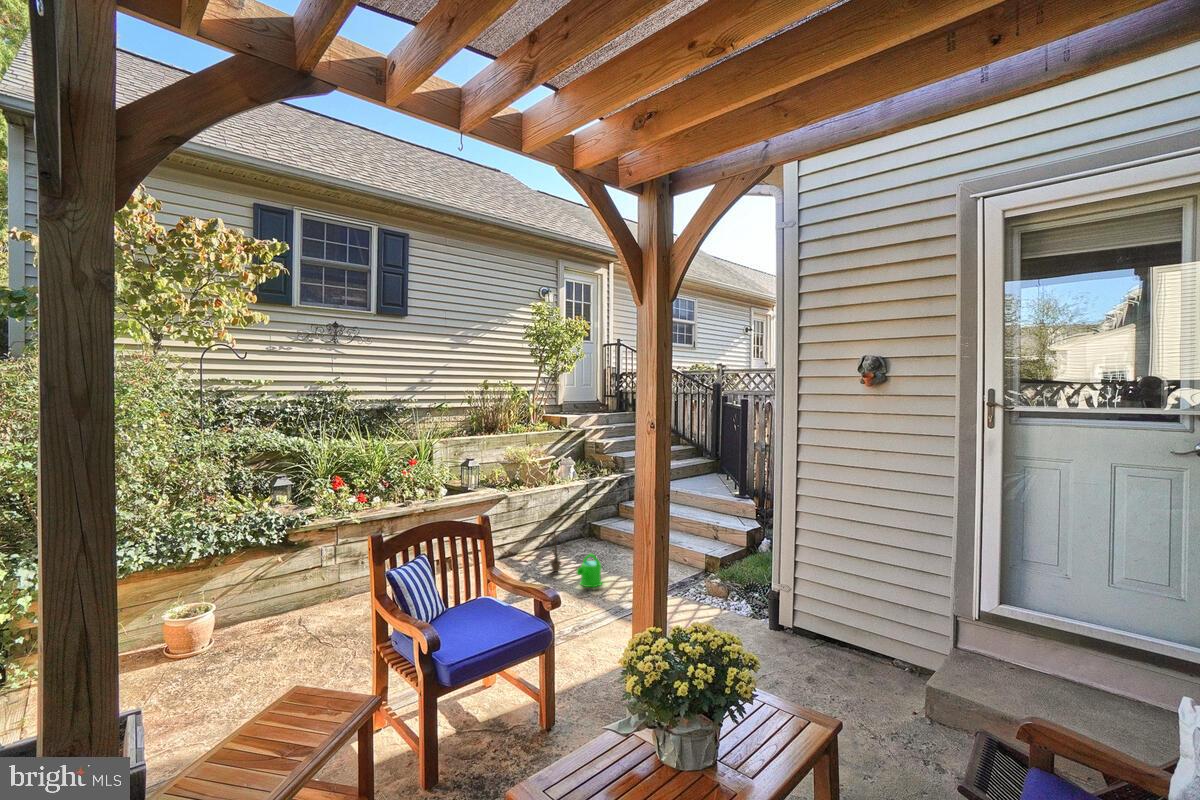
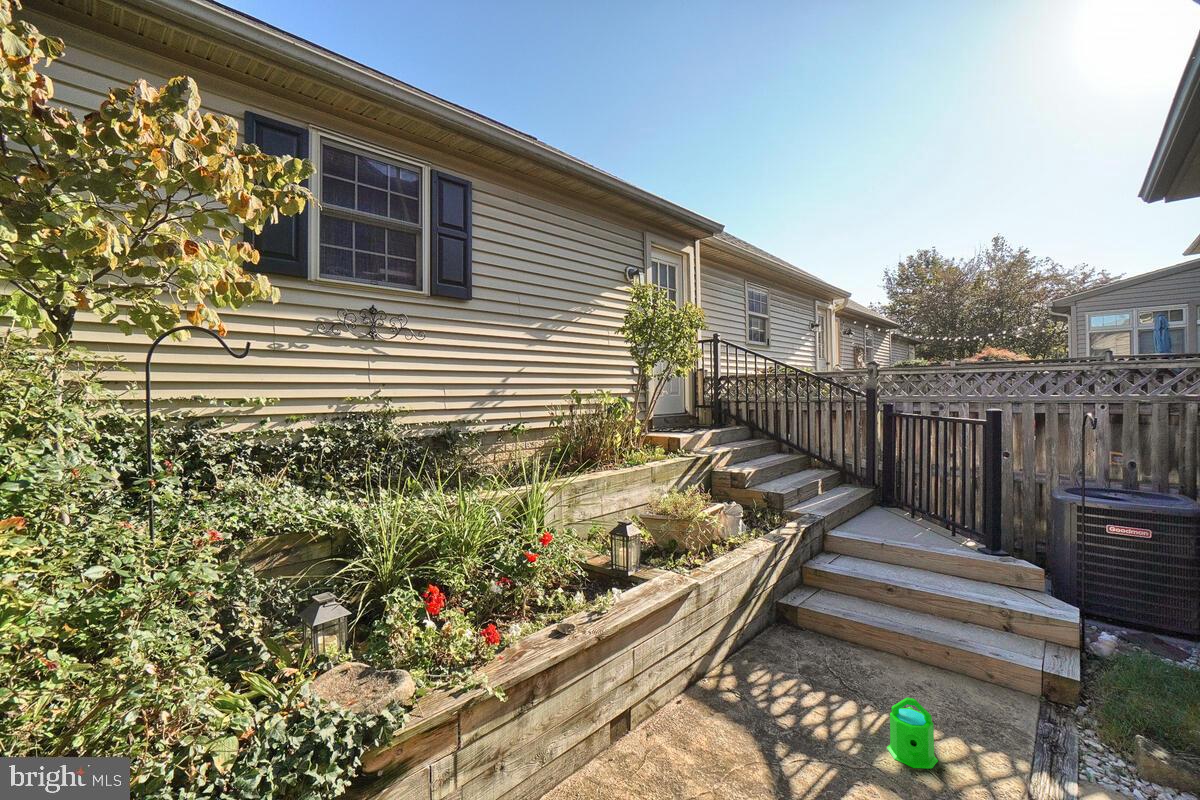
decorative plant: present [548,534,566,571] -> none [782,647,835,720]

